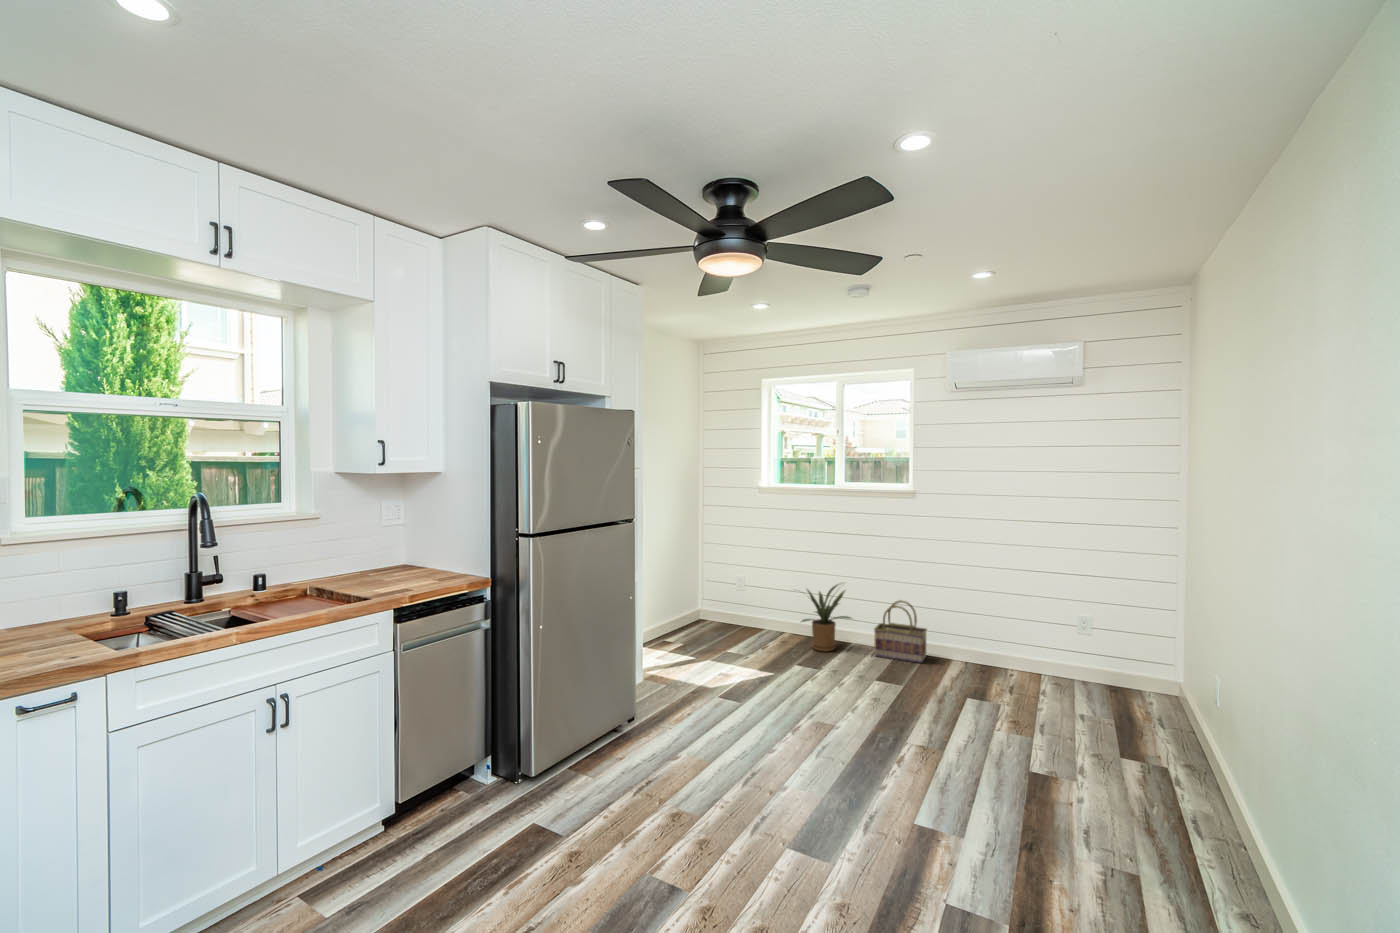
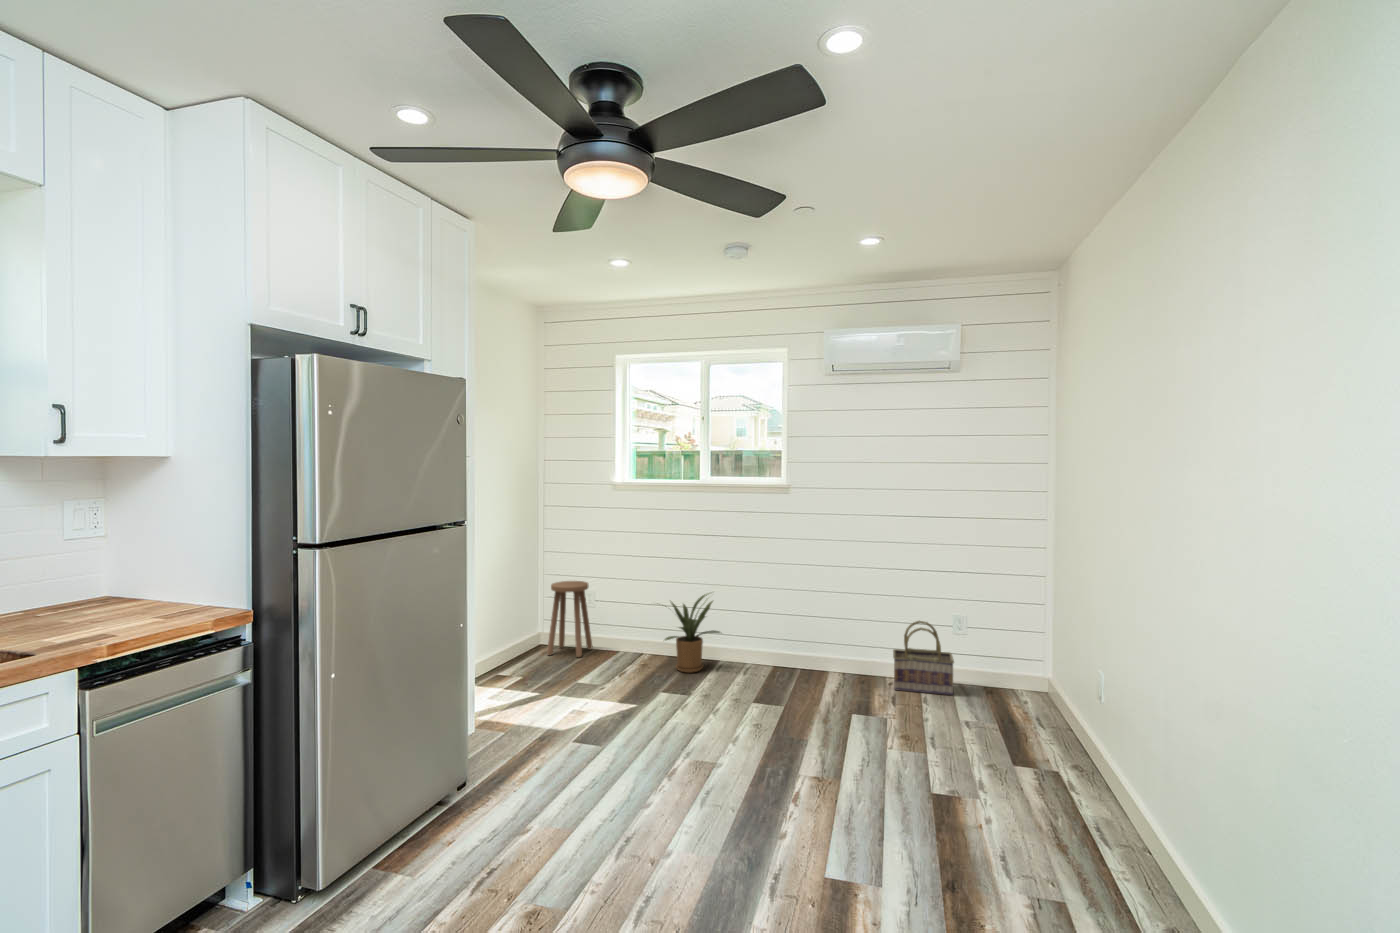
stool: none [704,567,742,632] -> present [547,581,593,657]
basket: present [874,600,927,663] -> present [893,621,954,695]

